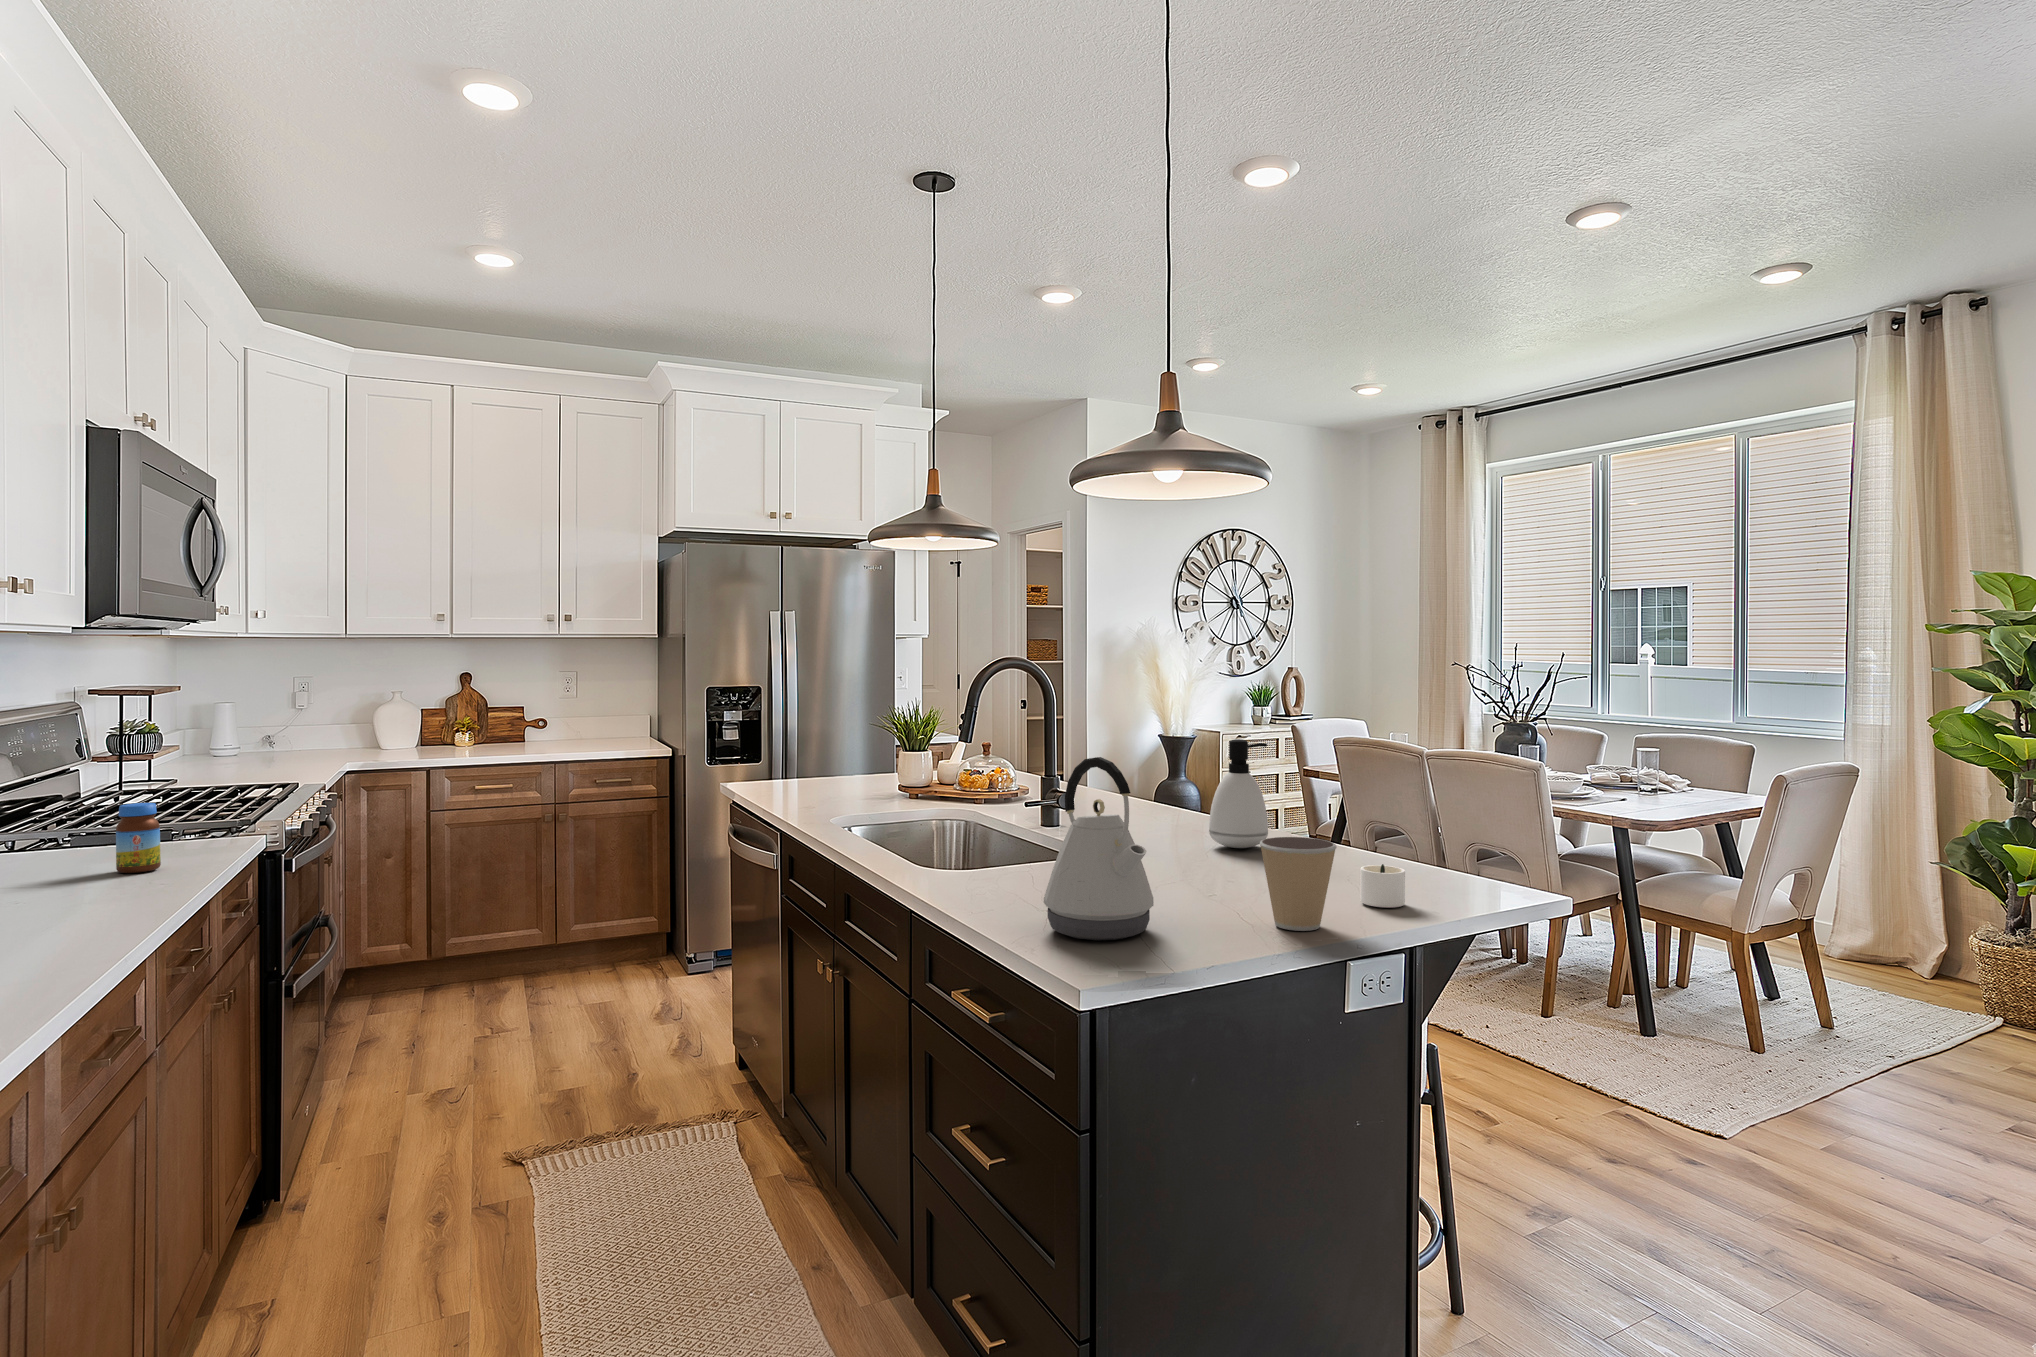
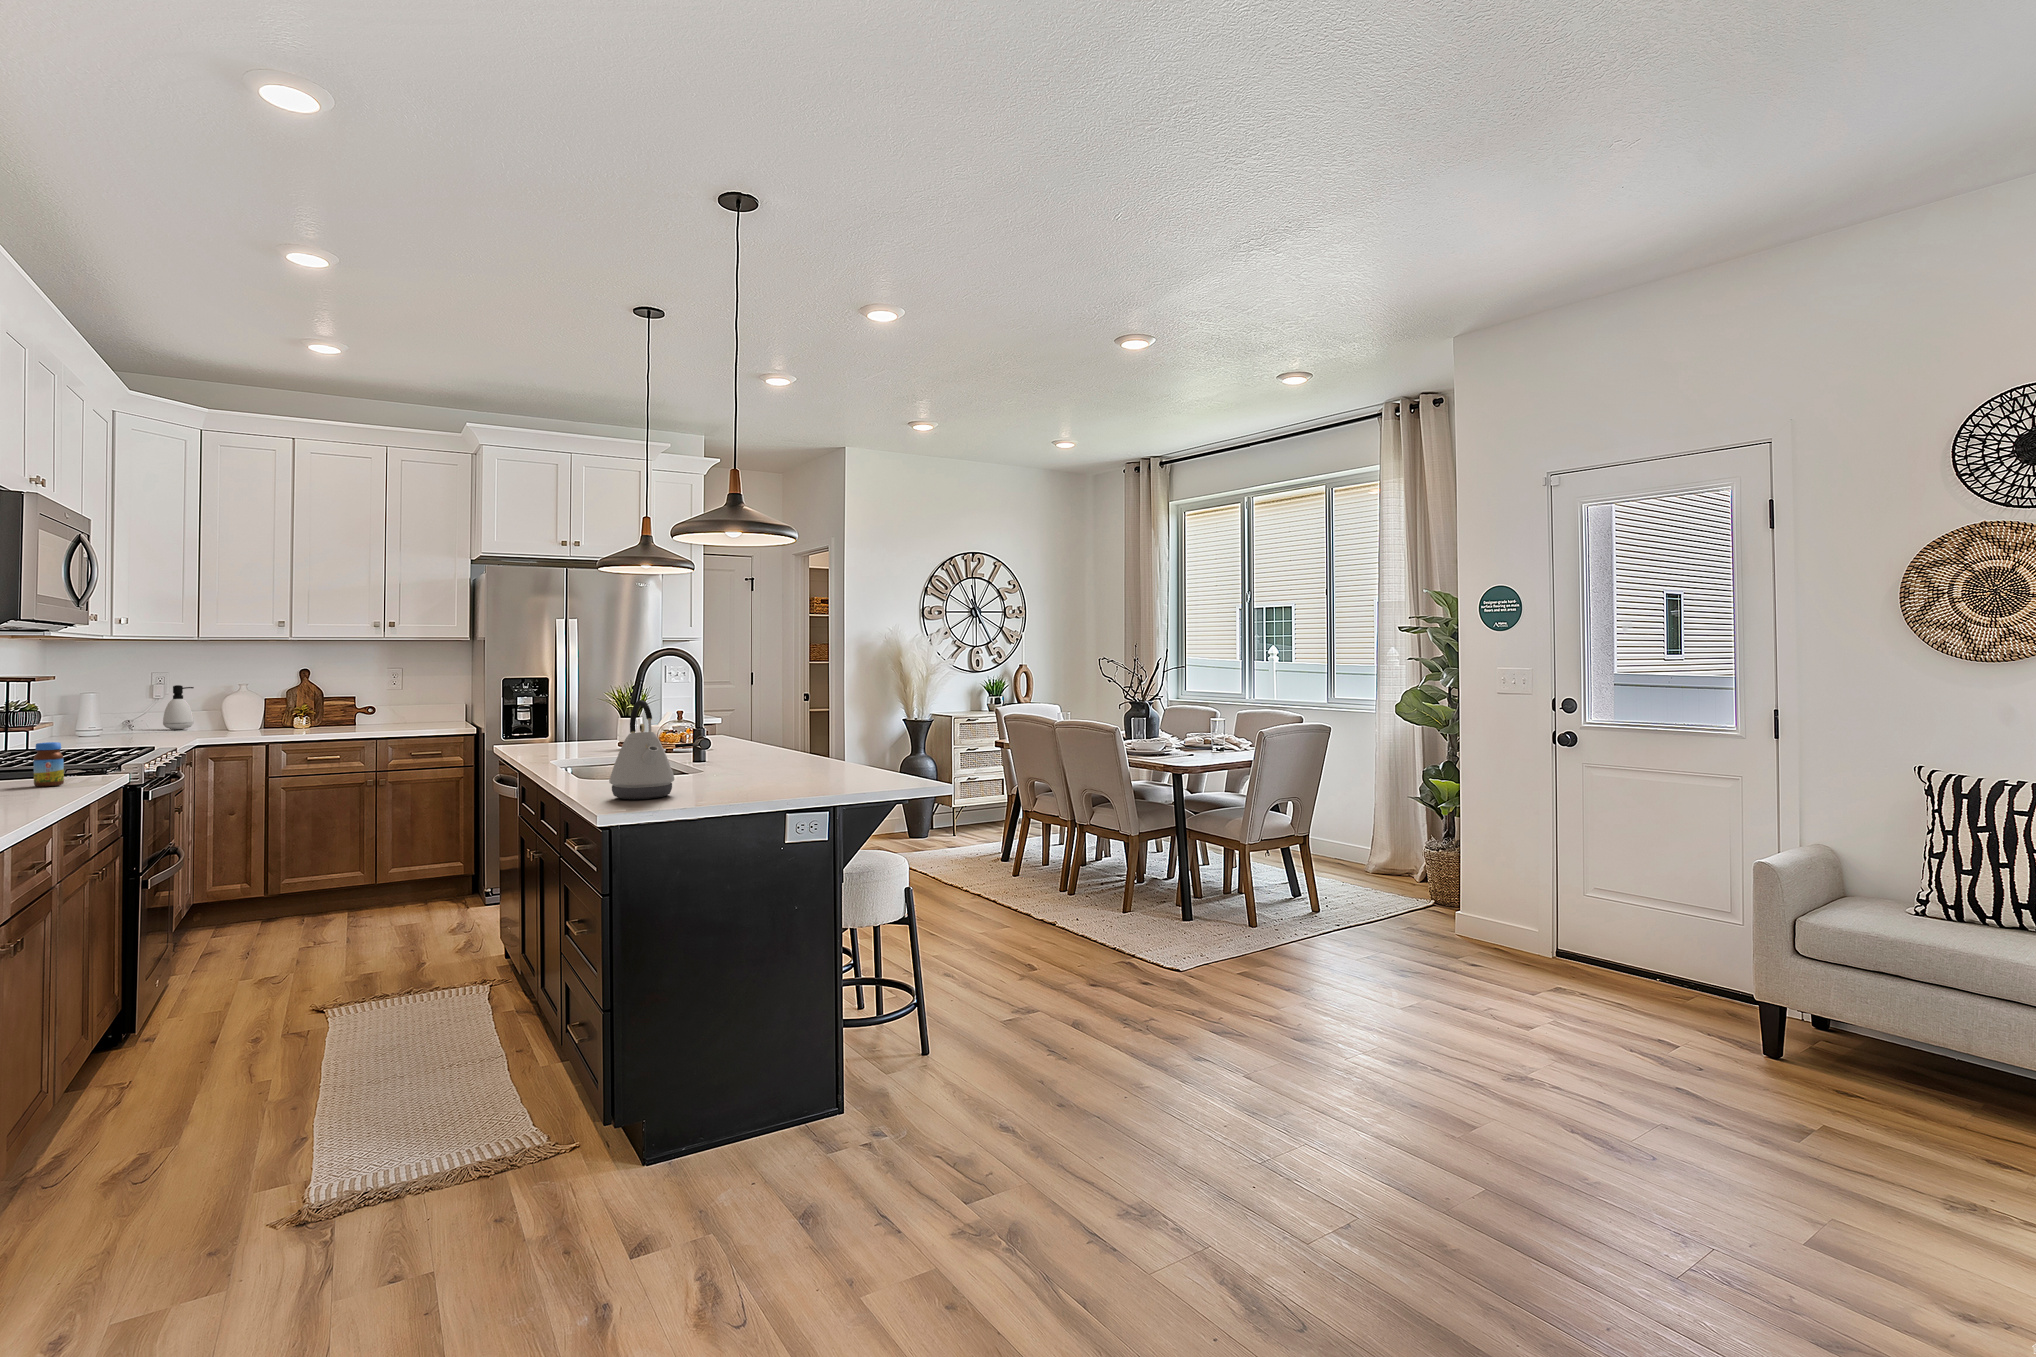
soap dispenser: present [1209,739,1268,848] -> present [163,685,194,730]
coffee cup: present [1260,837,1337,931] -> none [735,745,778,794]
candle: present [1360,864,1405,908] -> none [813,763,848,786]

